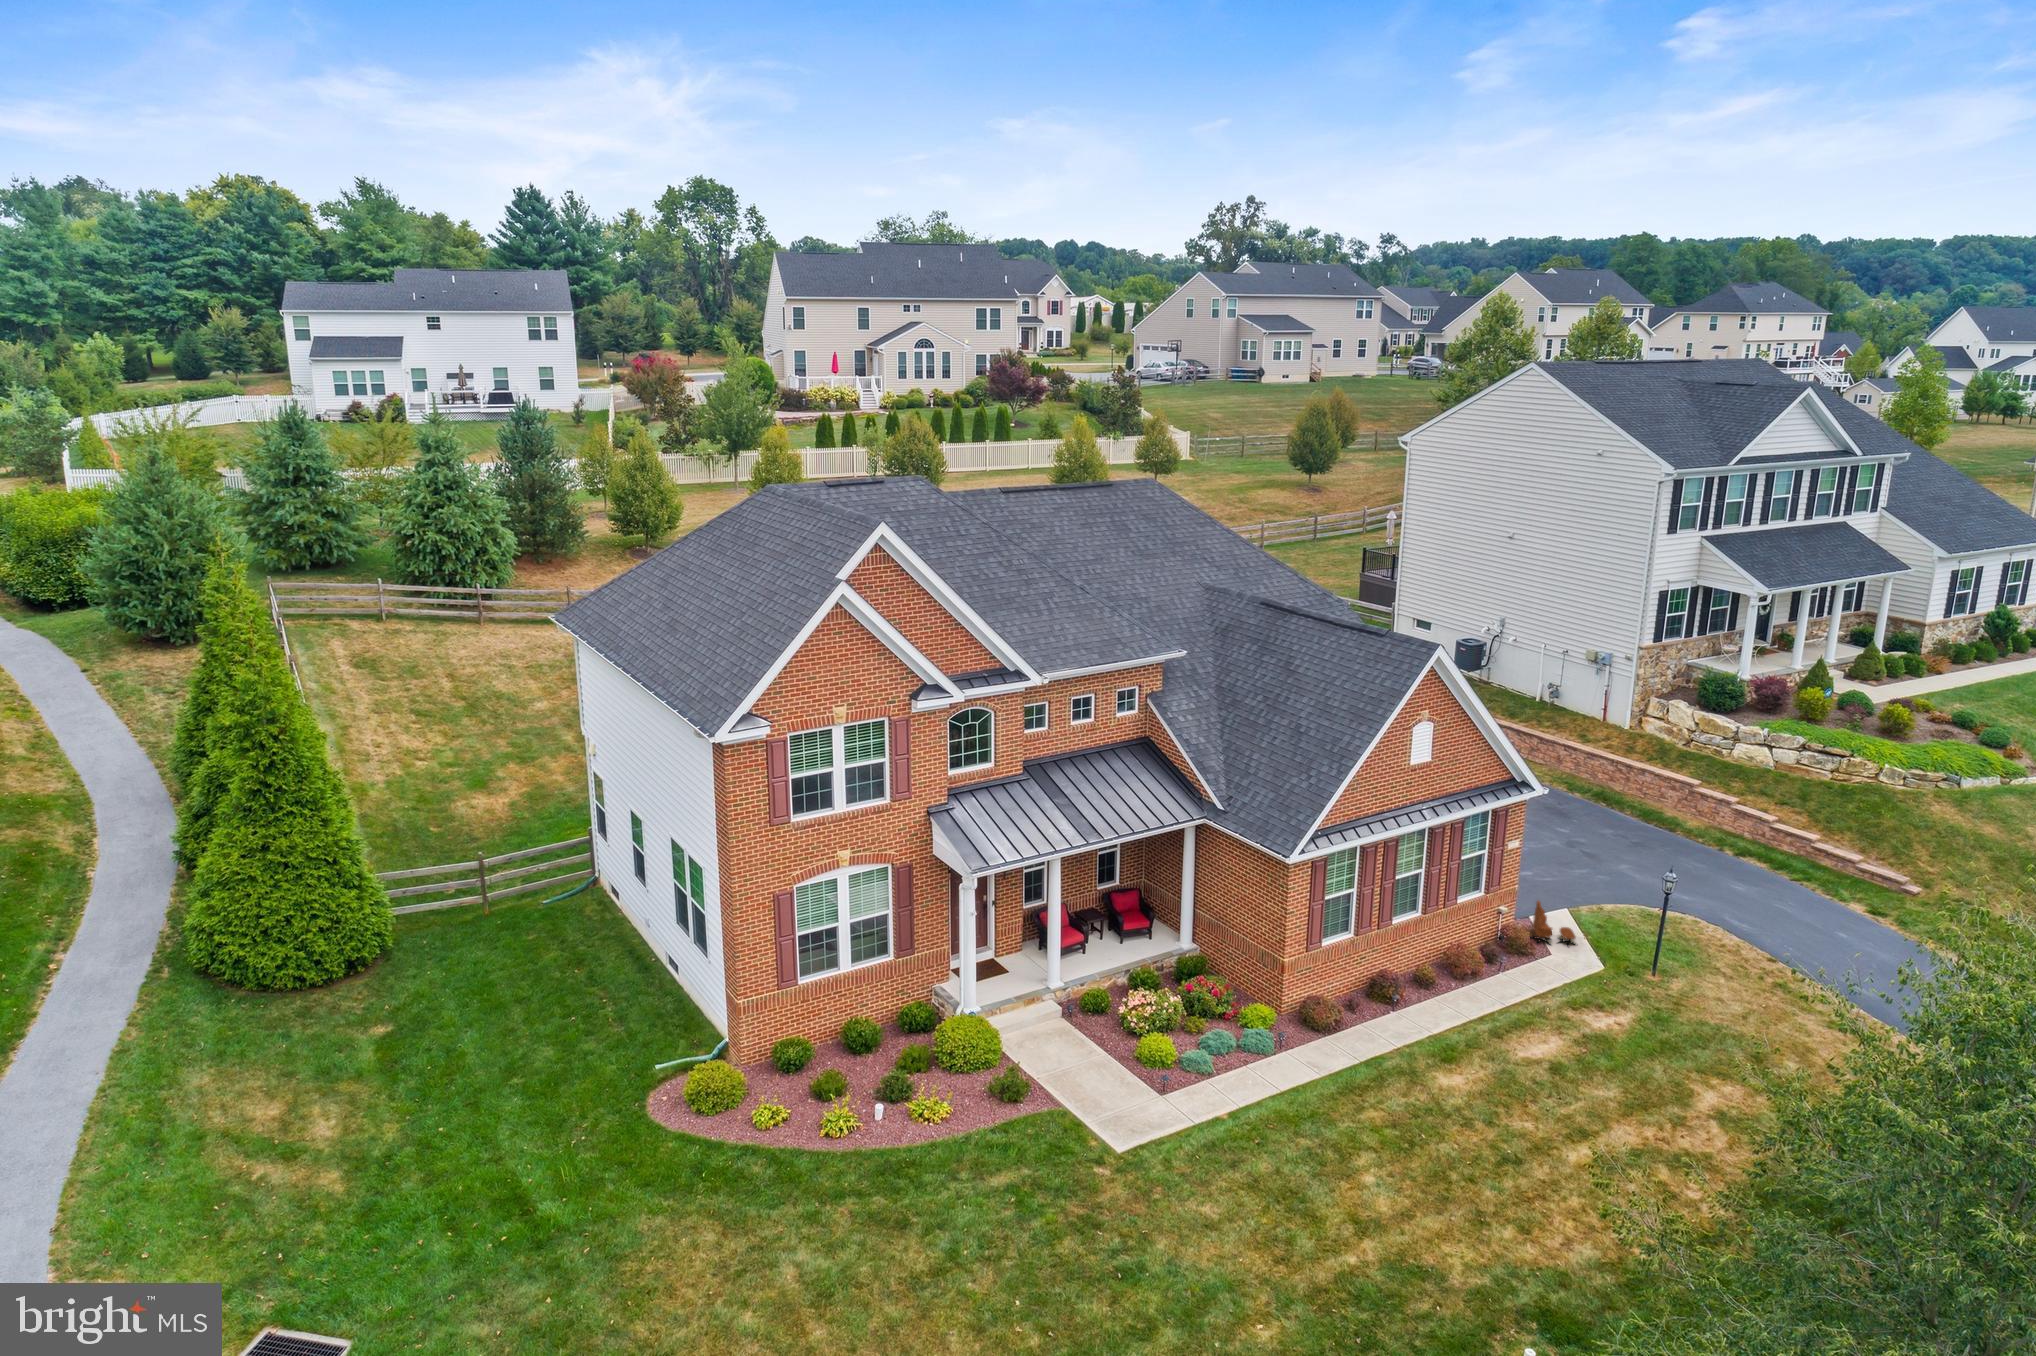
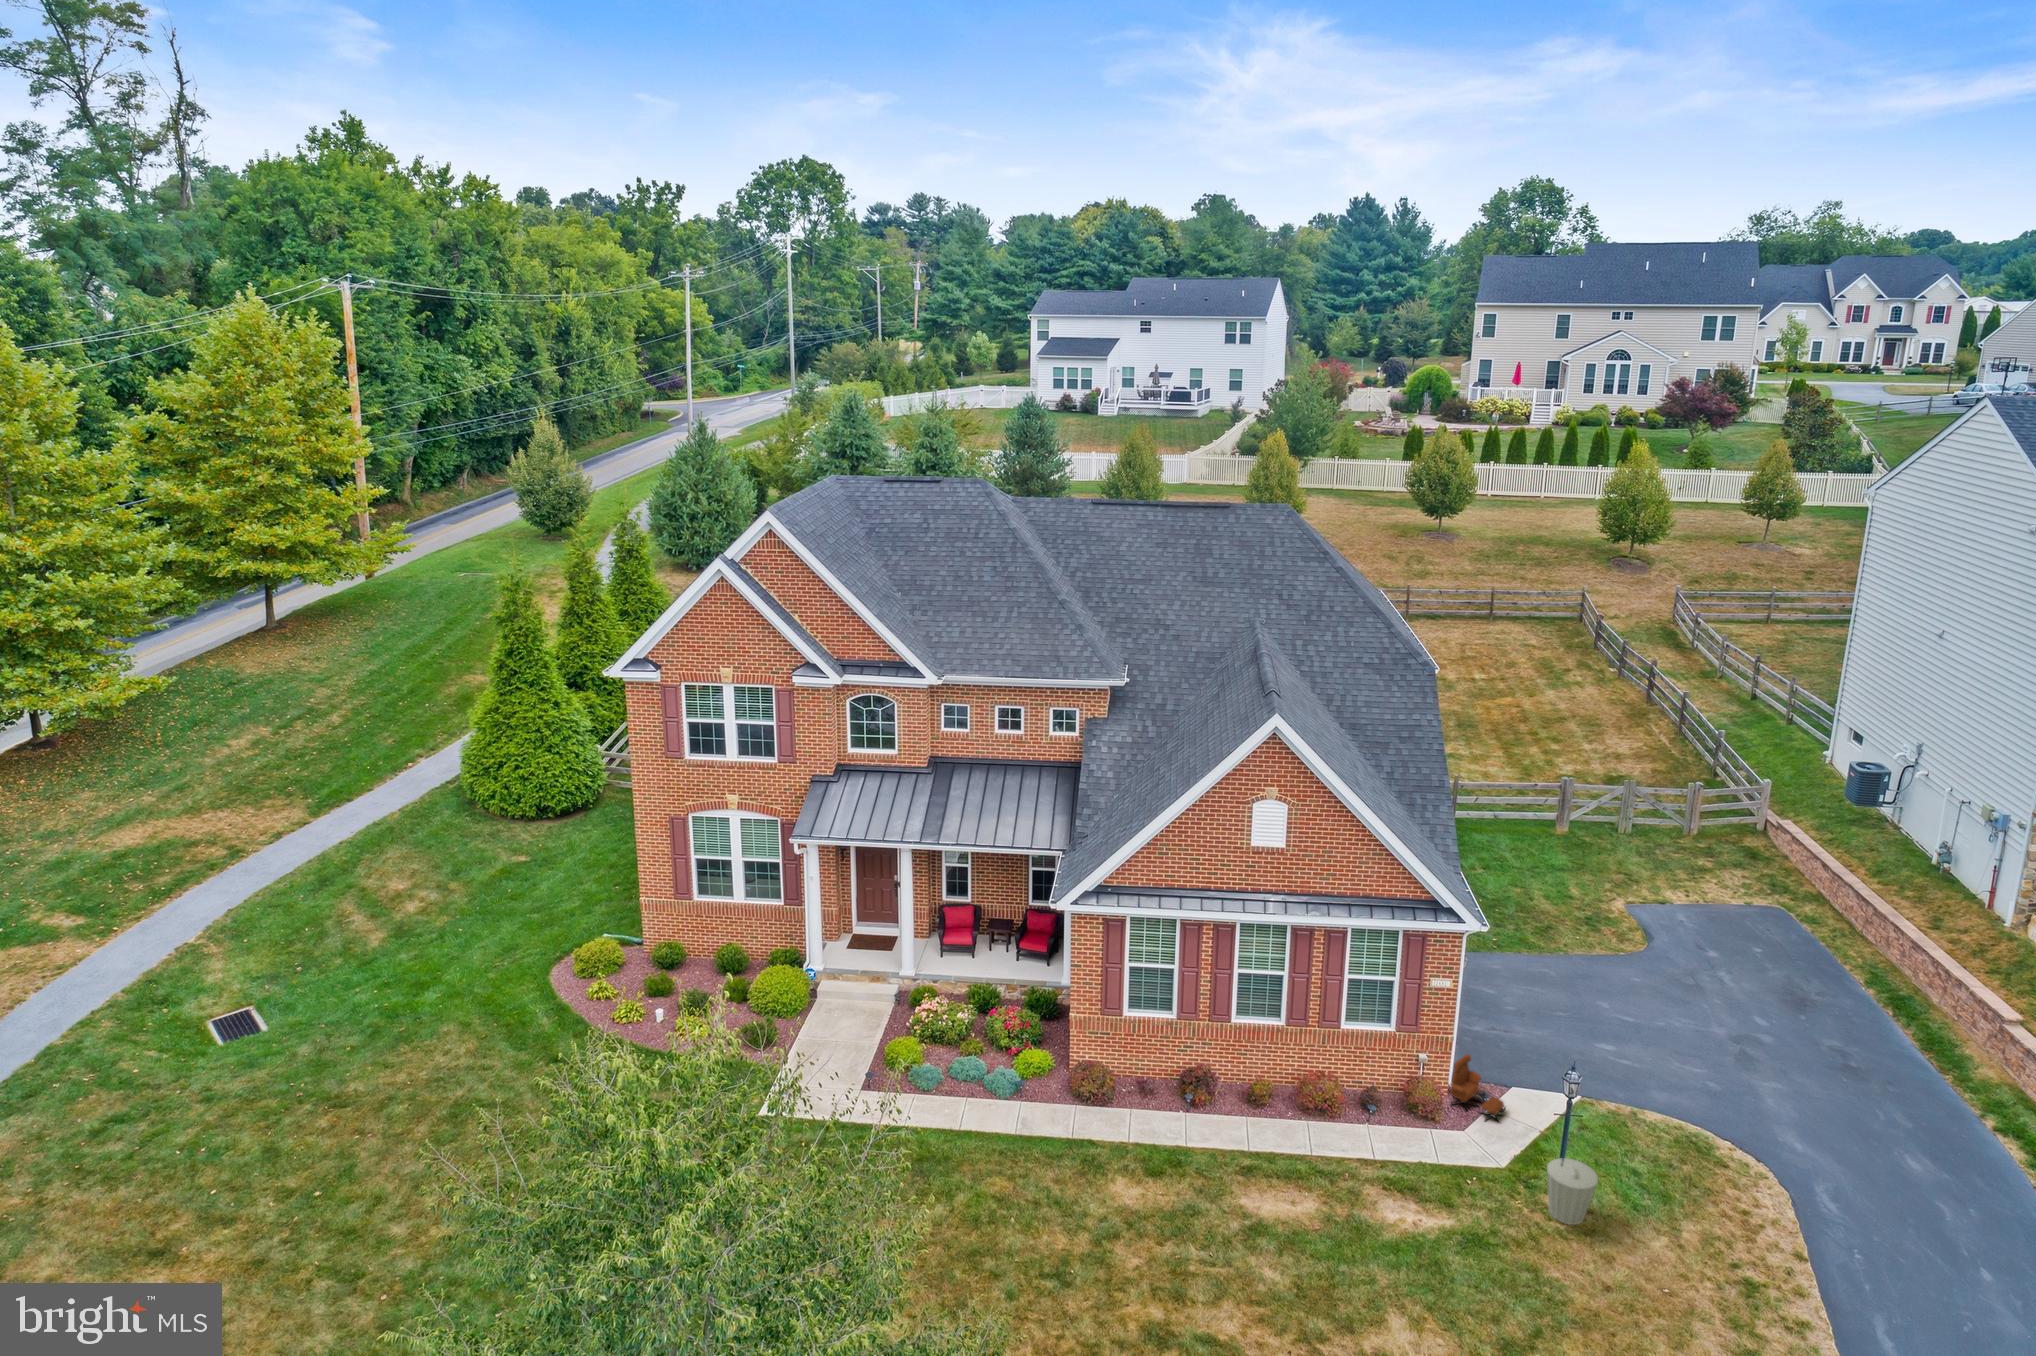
trash can: none [1677,947,1719,996] -> present [1547,1158,1598,1225]

